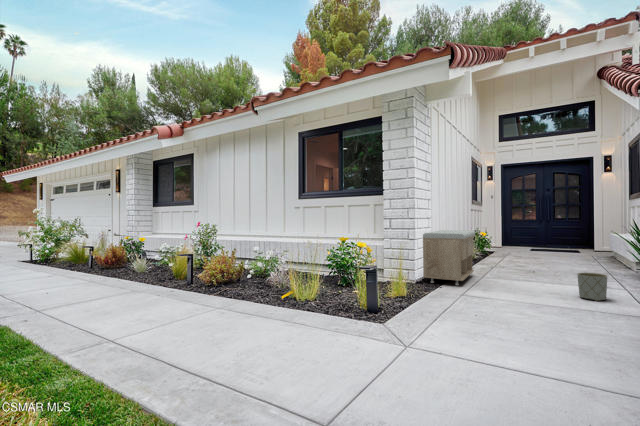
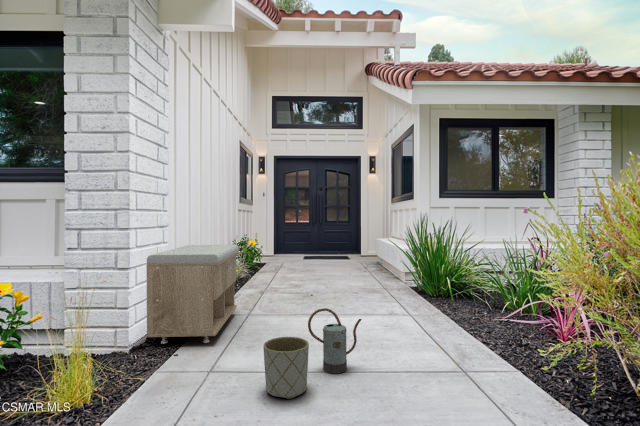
watering can: none [524,266,564,306] -> present [308,308,362,374]
planter: present [578,273,607,301] -> present [264,337,309,399]

